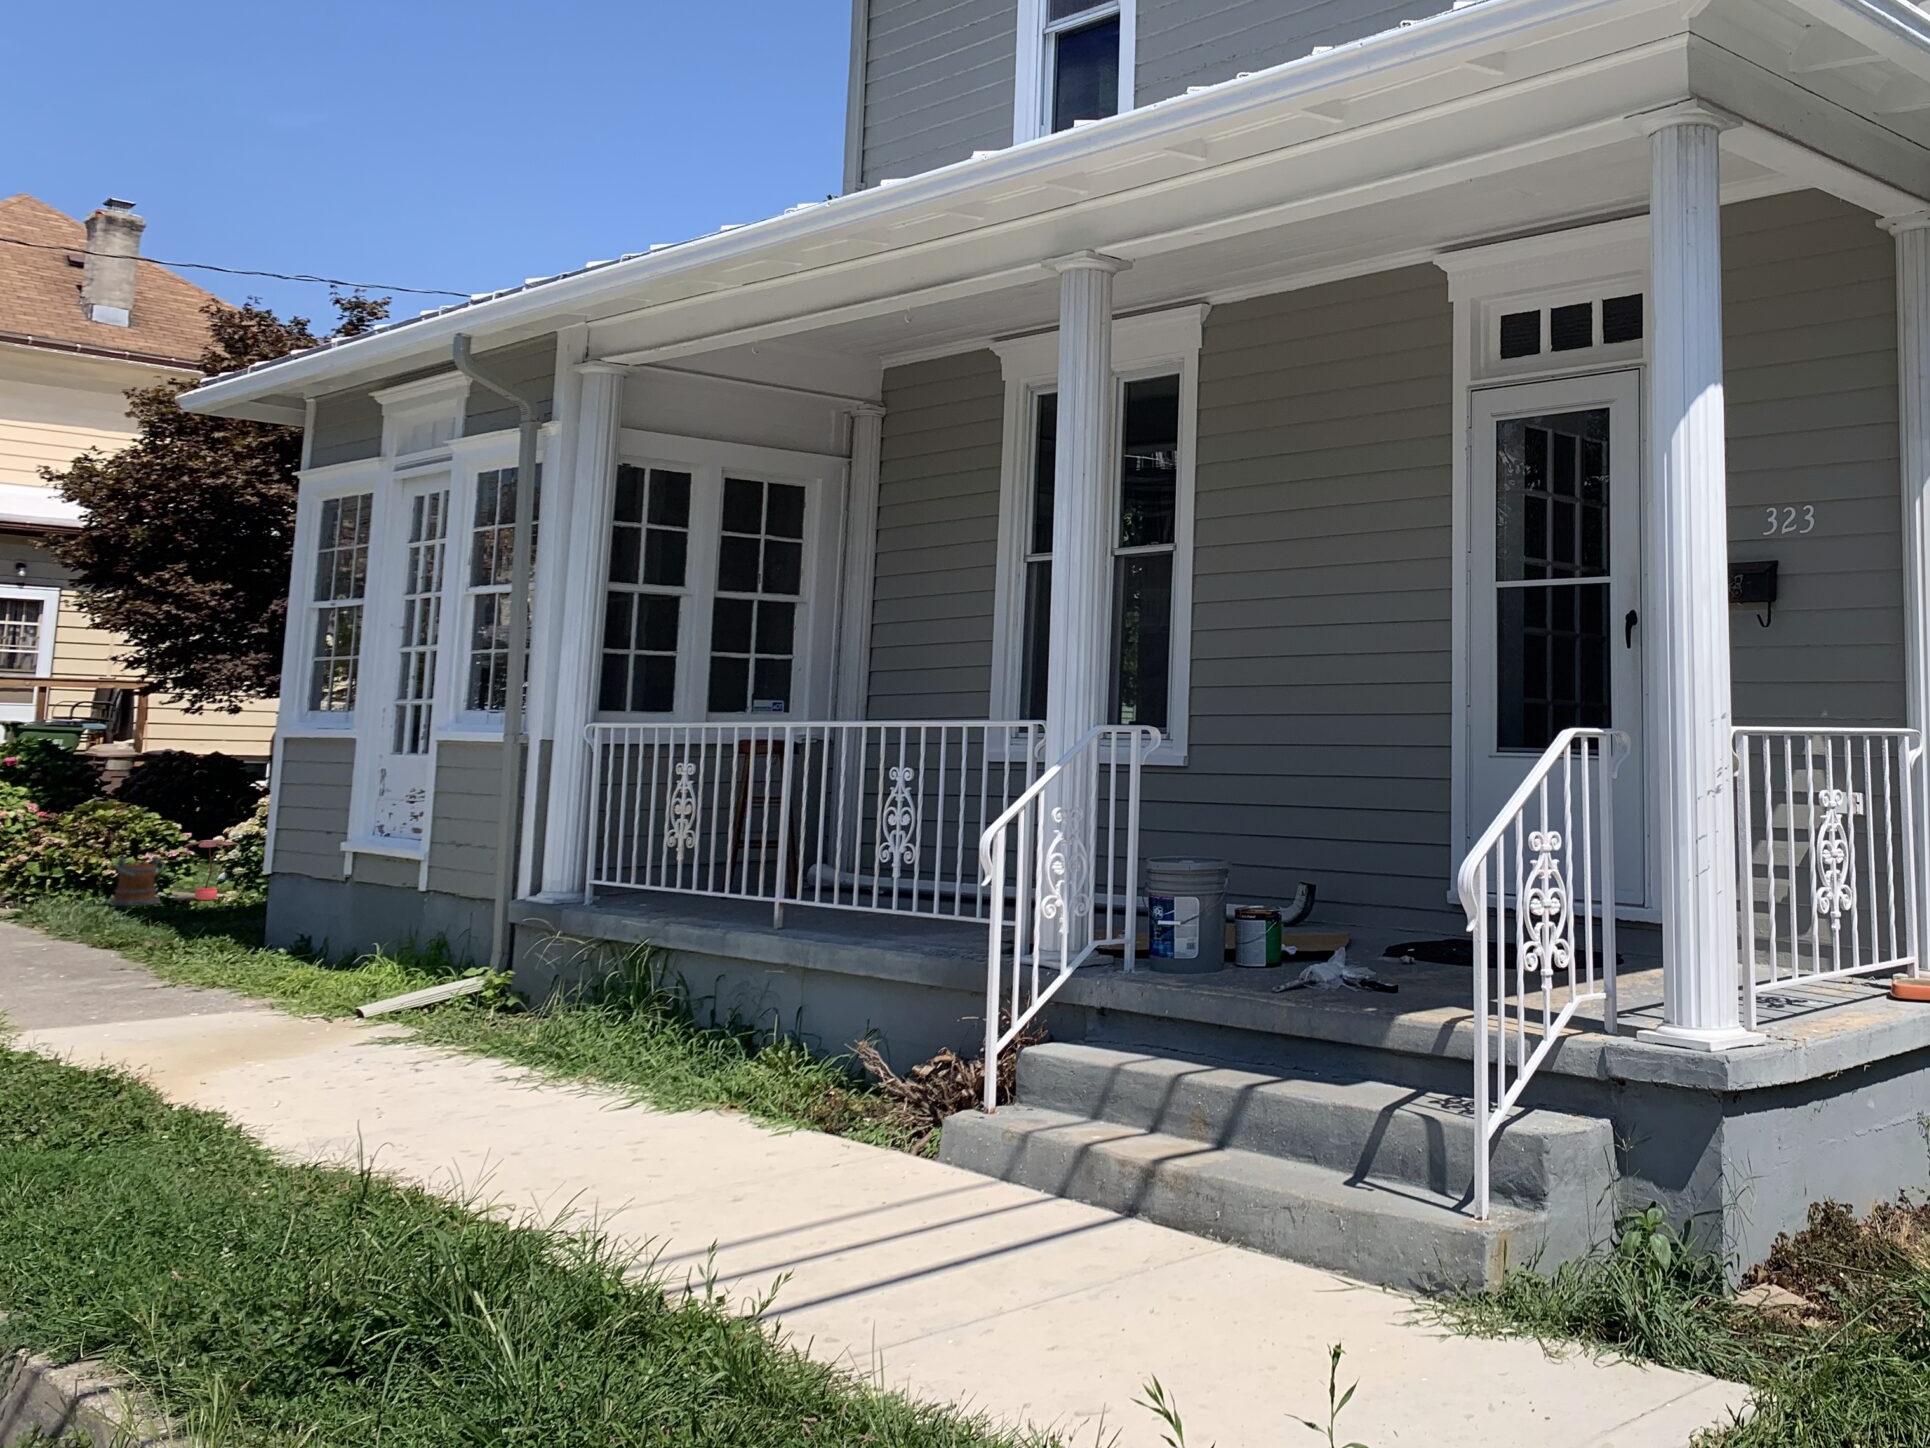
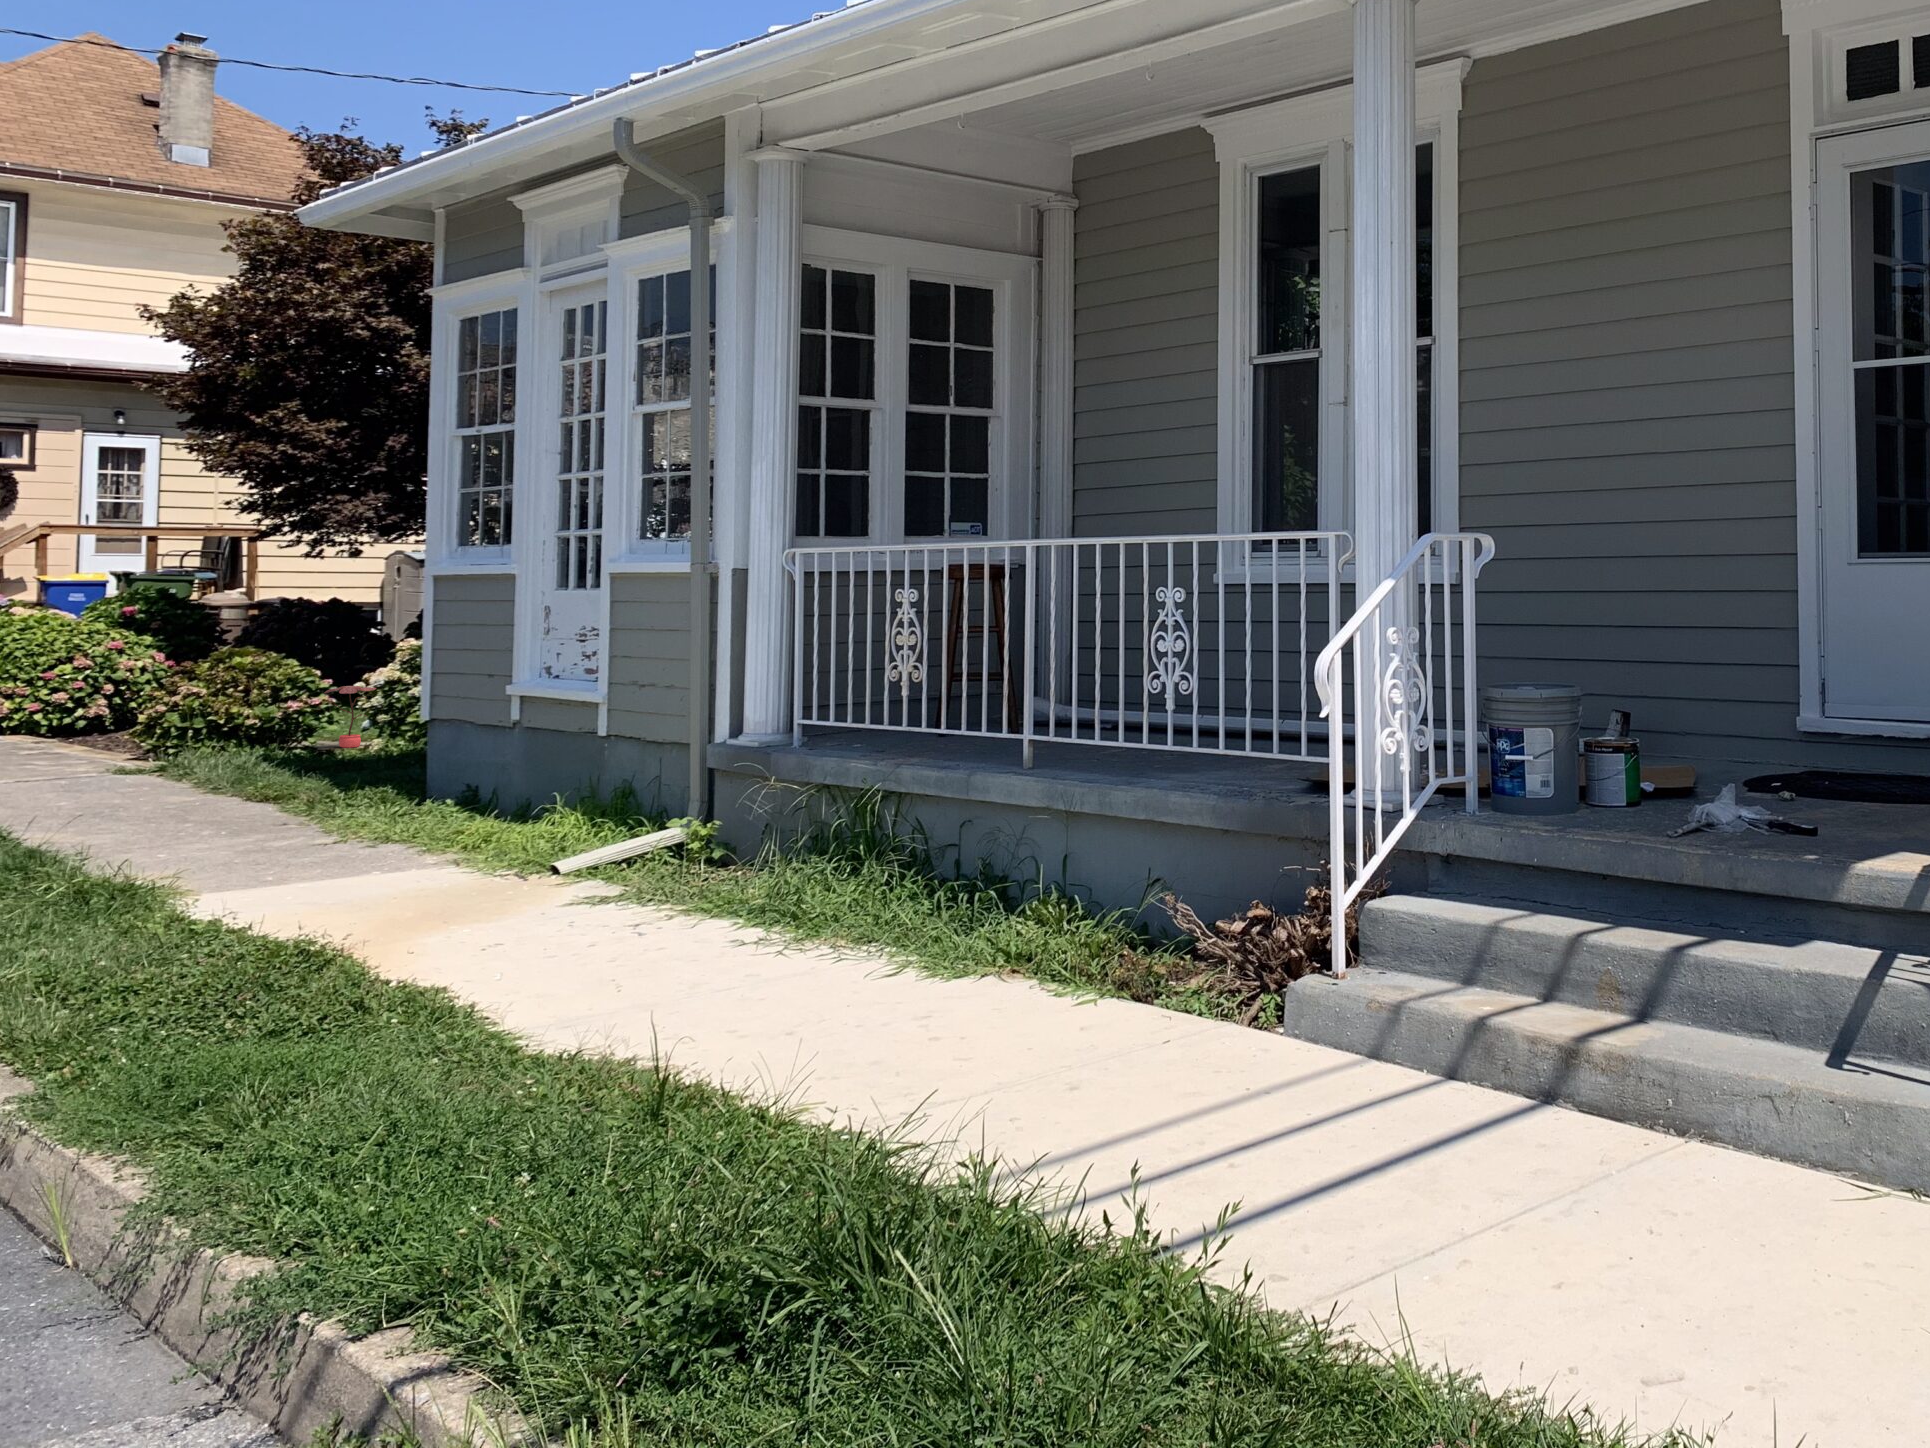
bucket: present [110,856,165,906] -> none [252,704,307,756]

